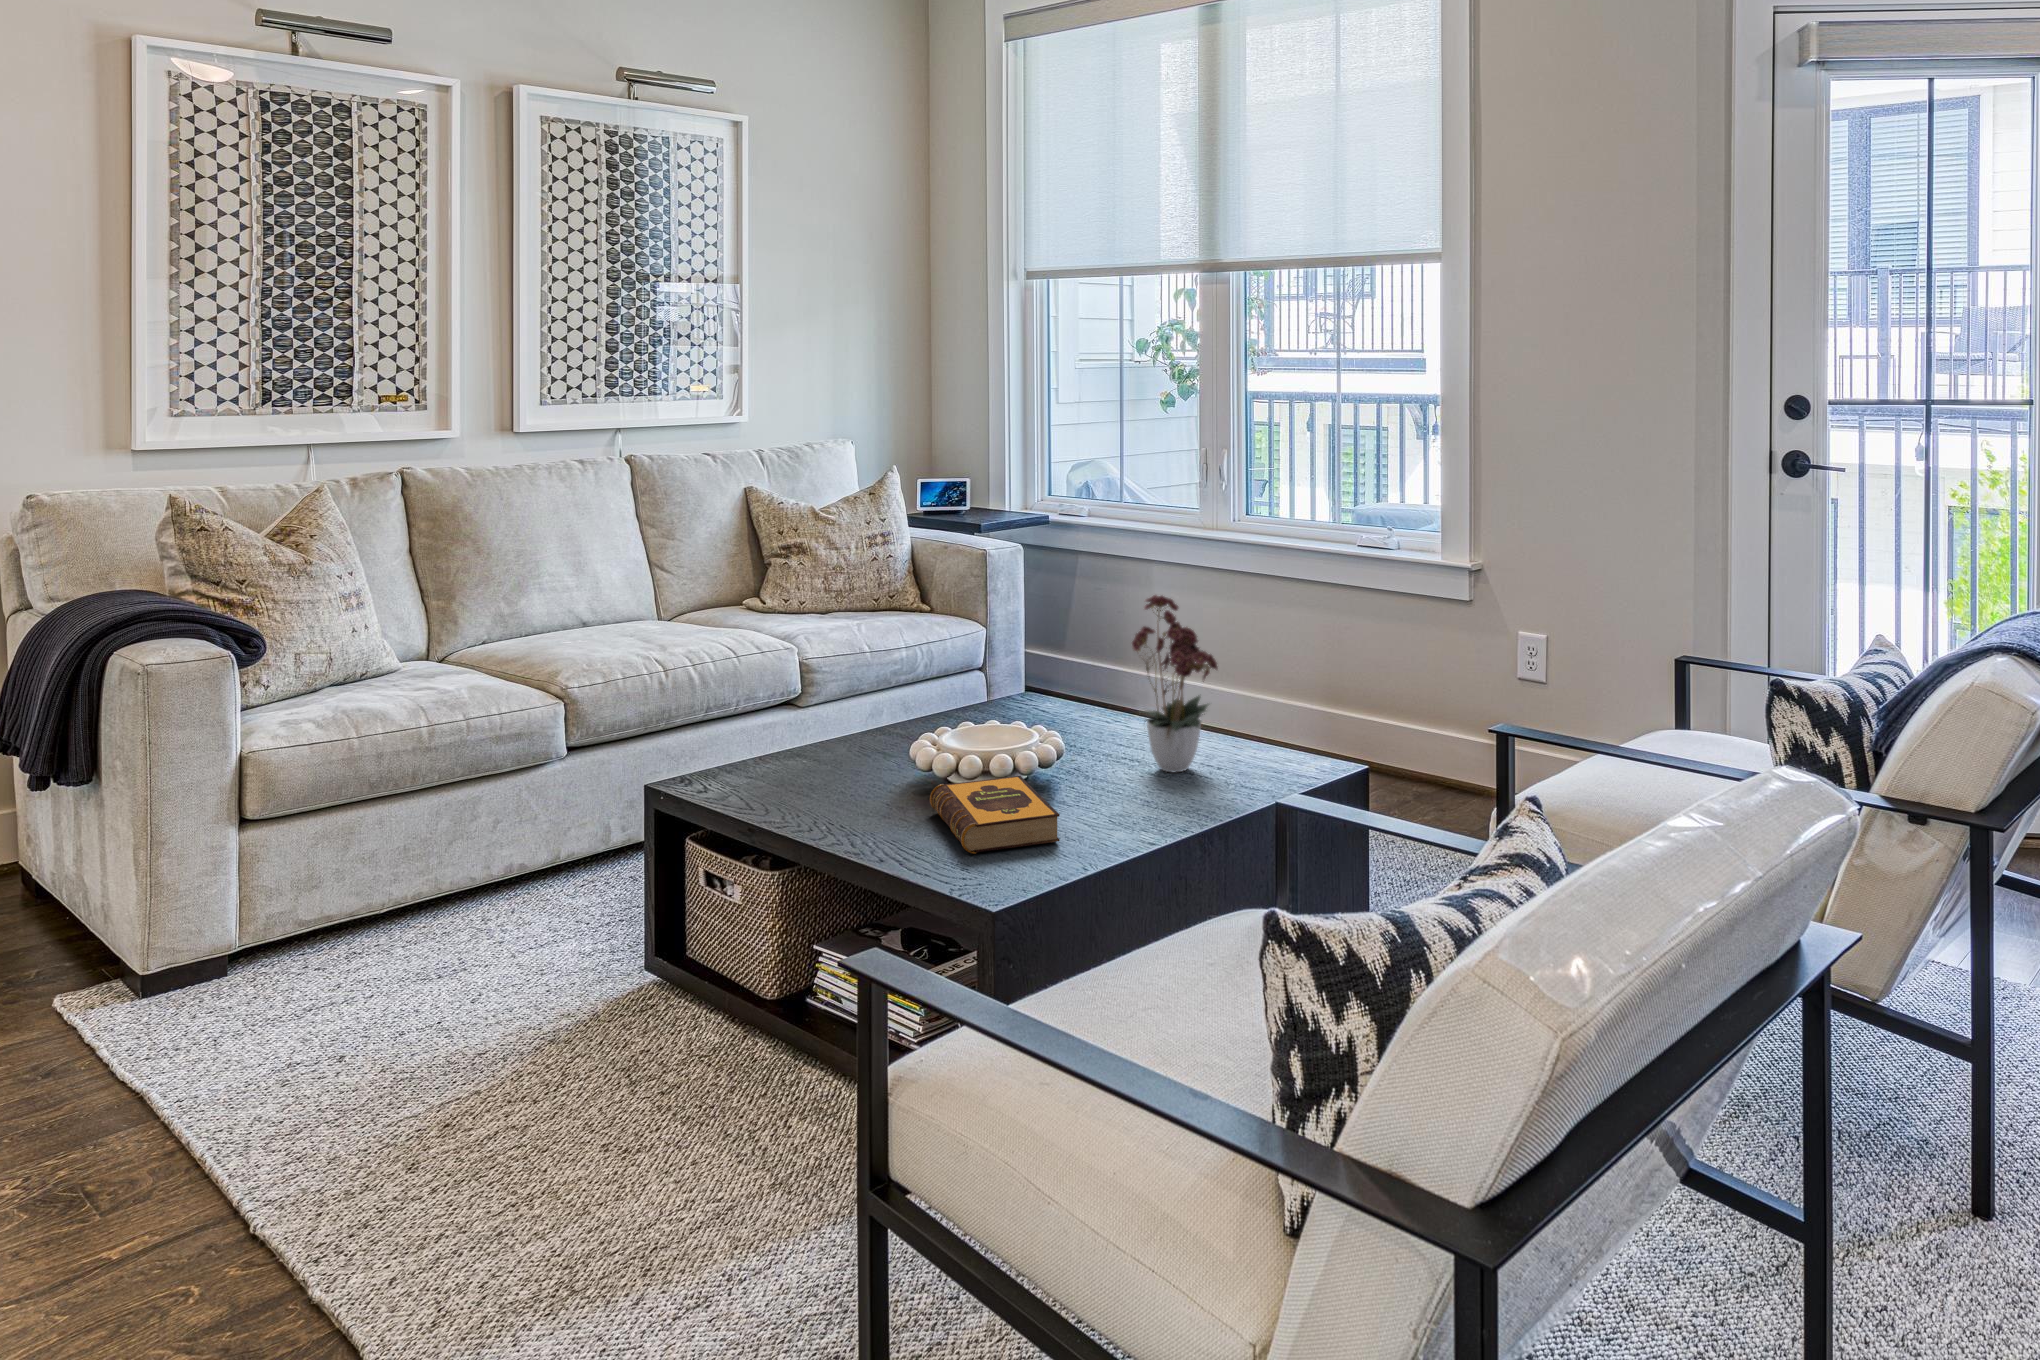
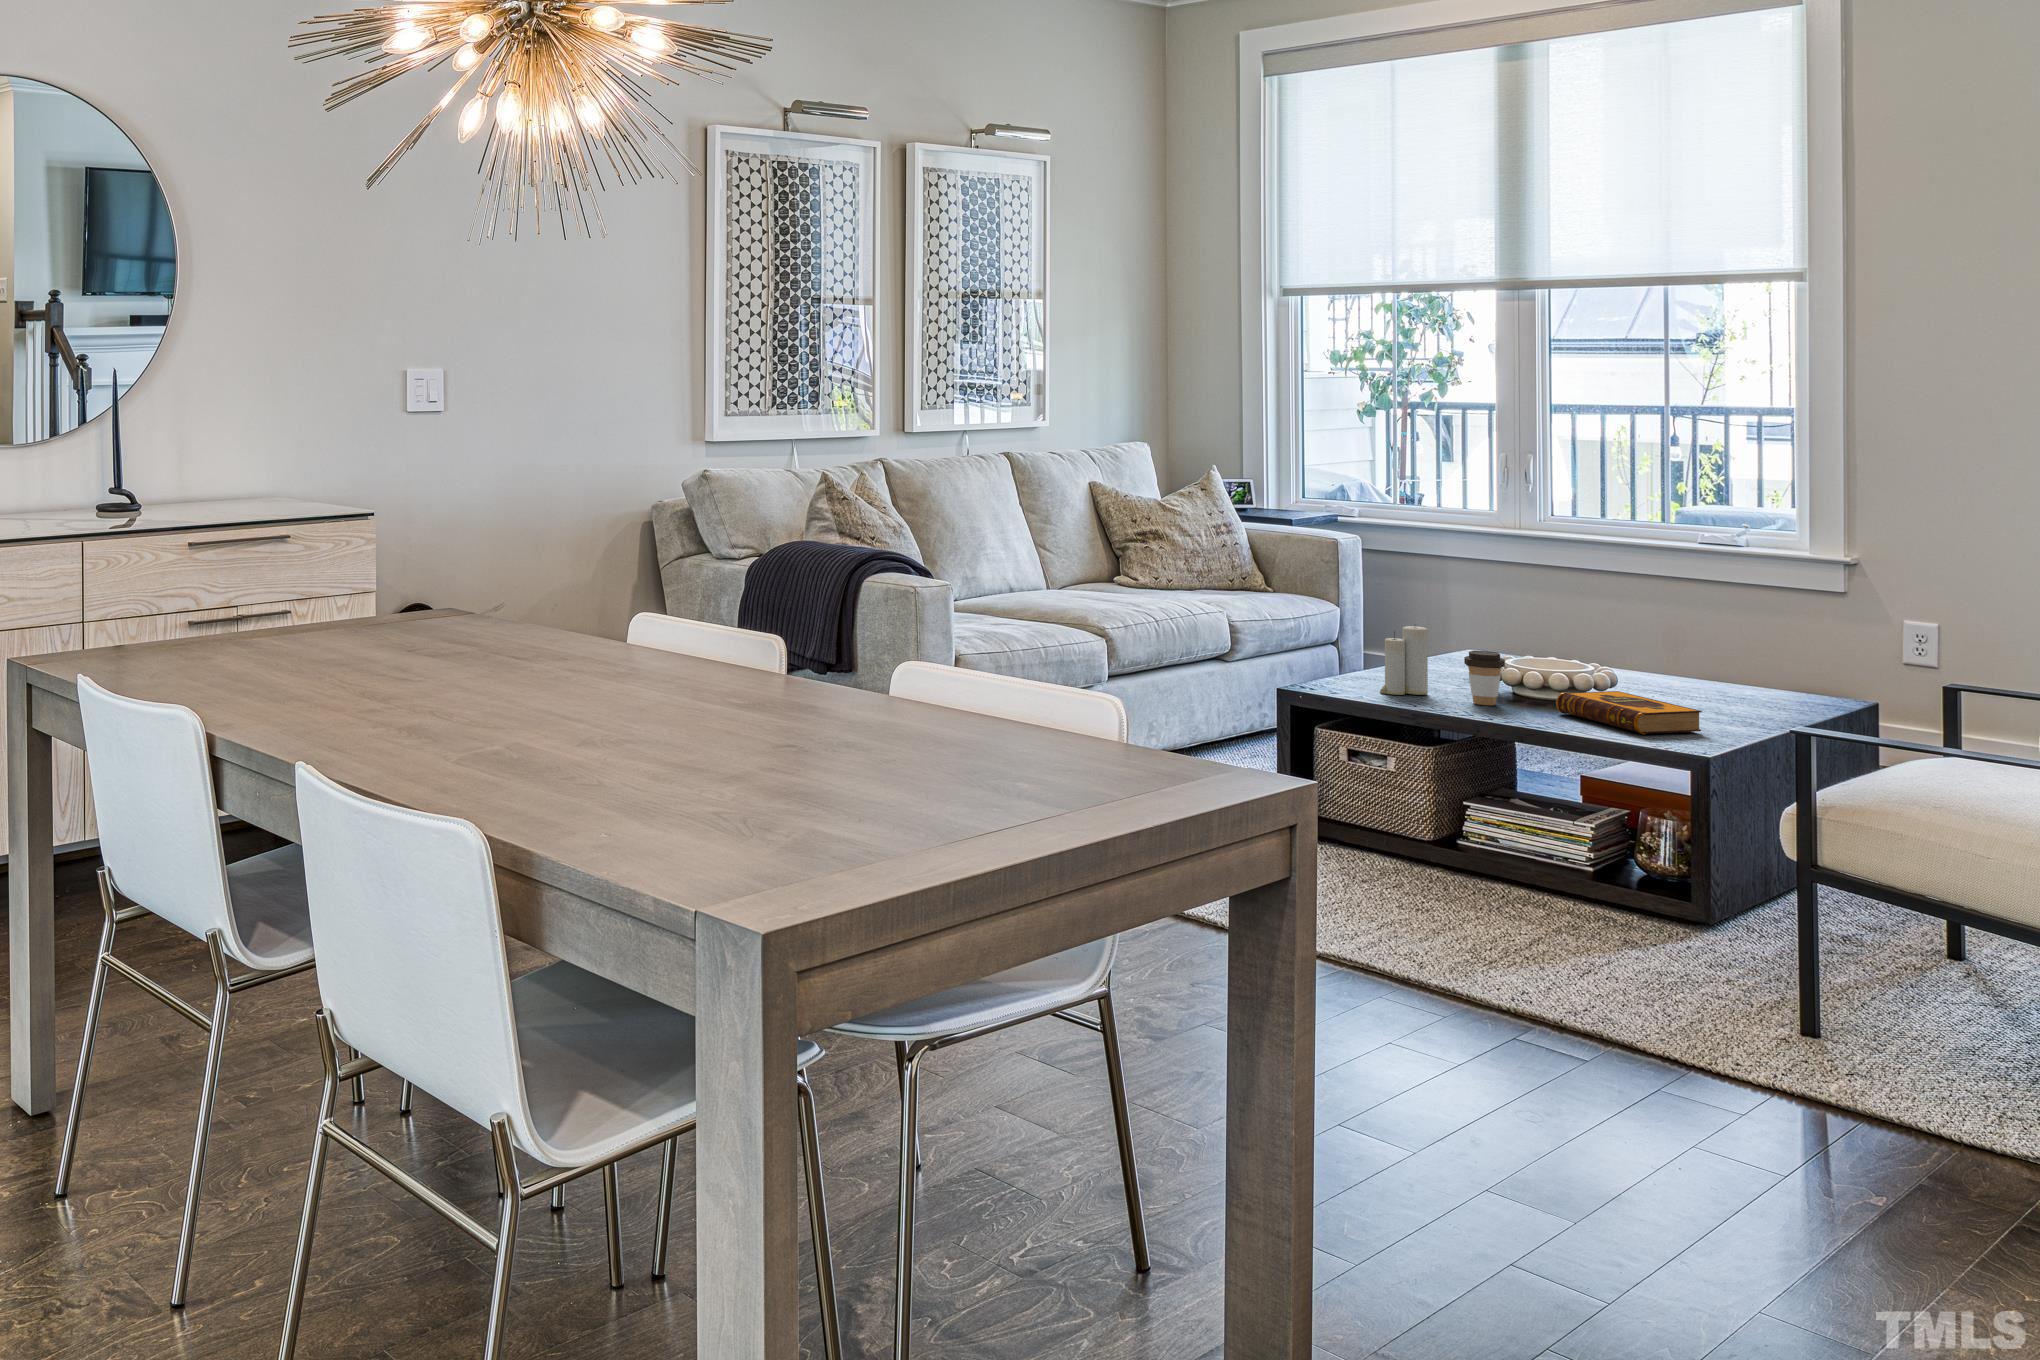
flower arrangement: present [1132,595,1218,772] -> none [1658,553,1773,702]
candle: none [766,685,834,785] -> present [1380,626,1428,695]
coffee cup: none [843,726,895,800] -> present [1464,651,1505,705]

